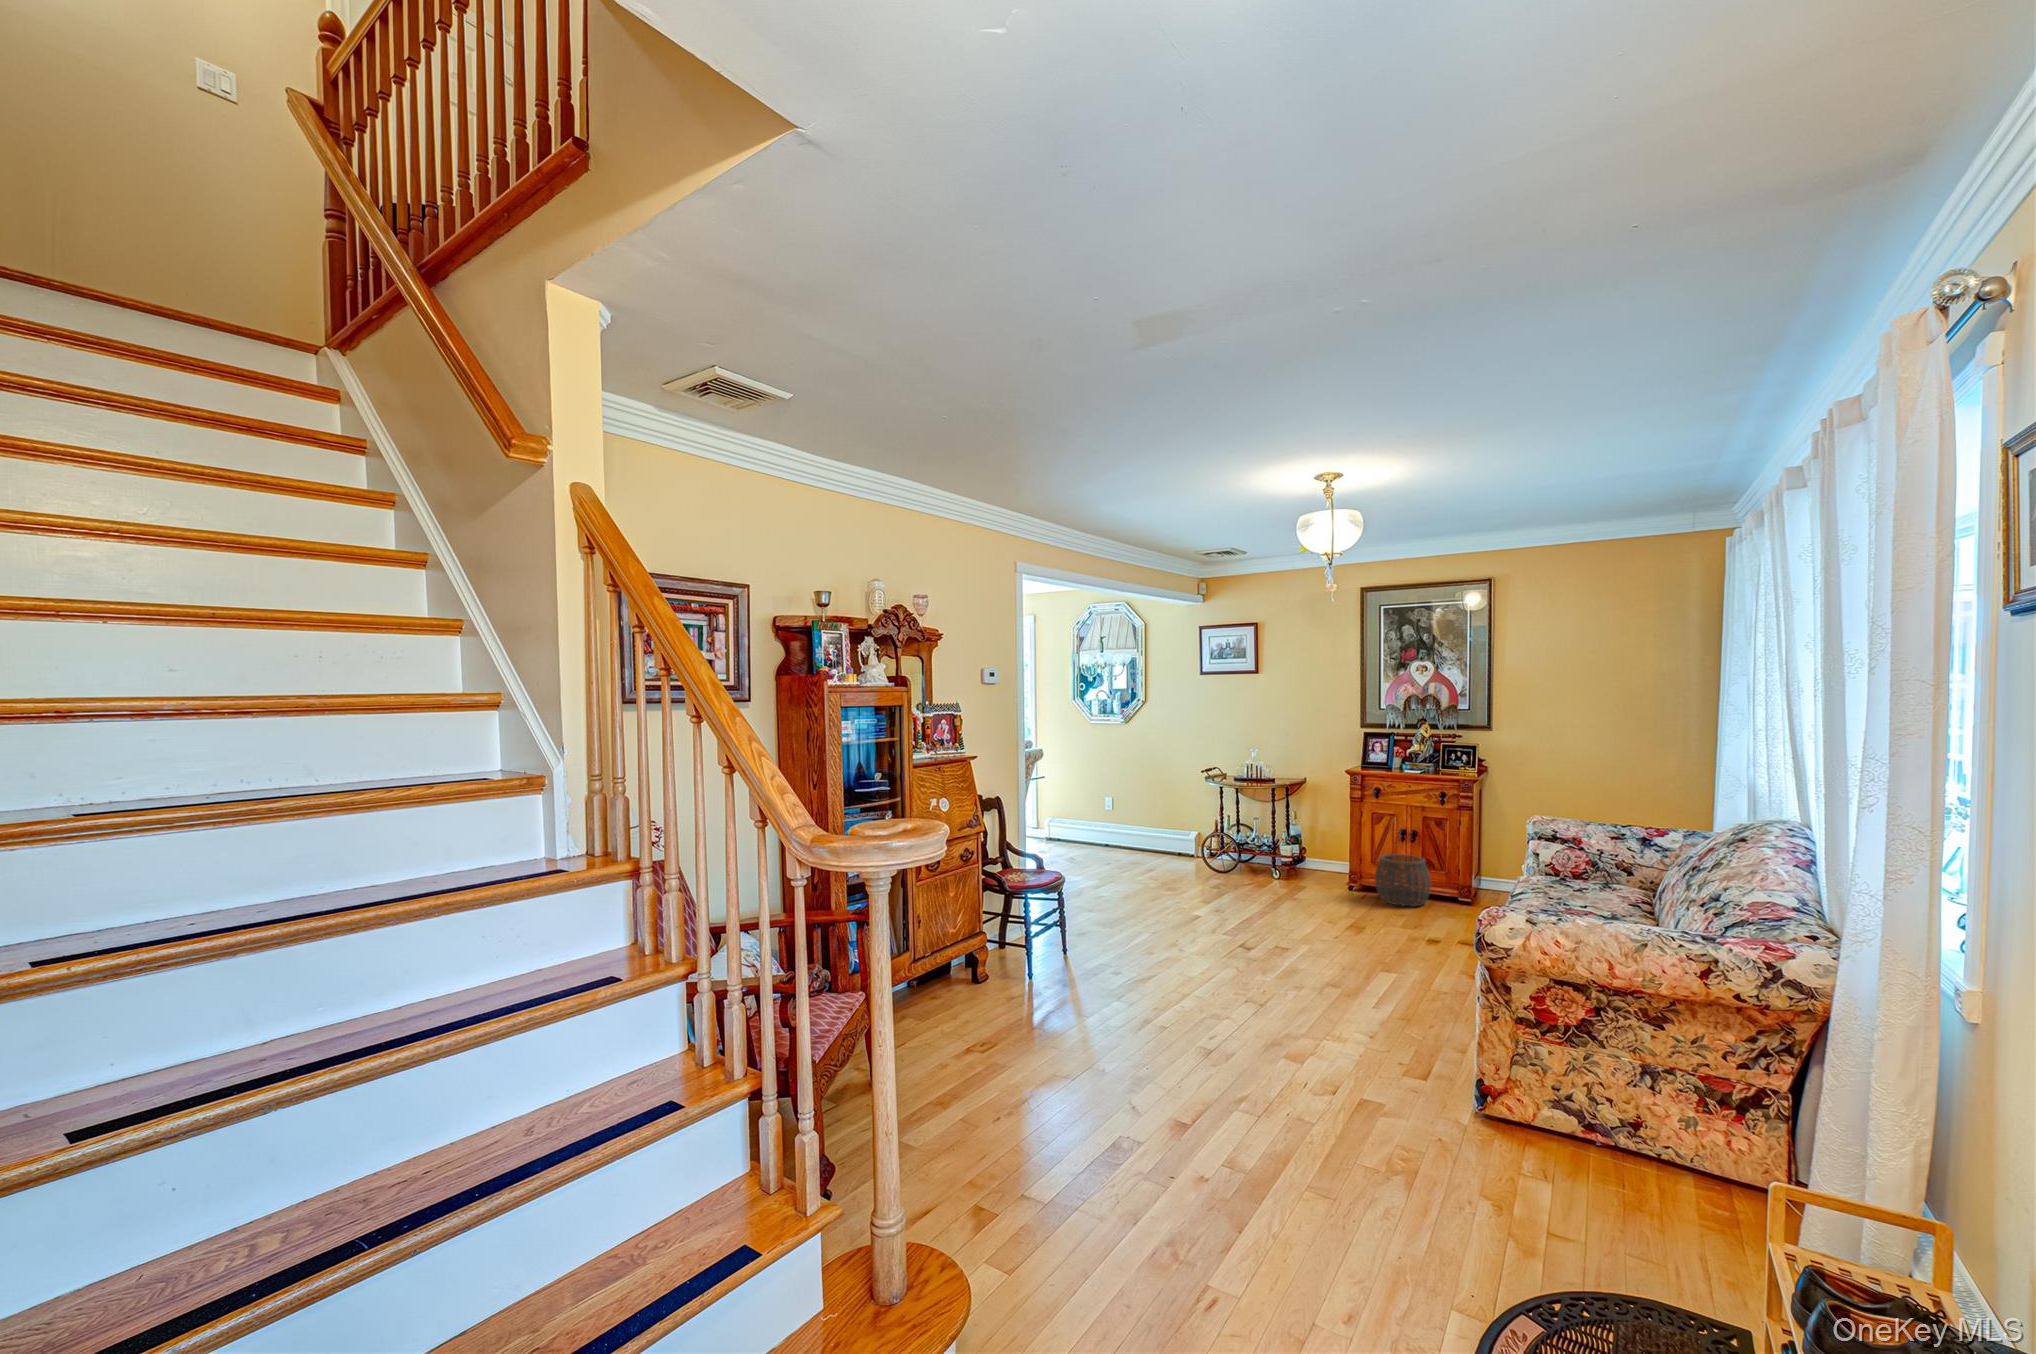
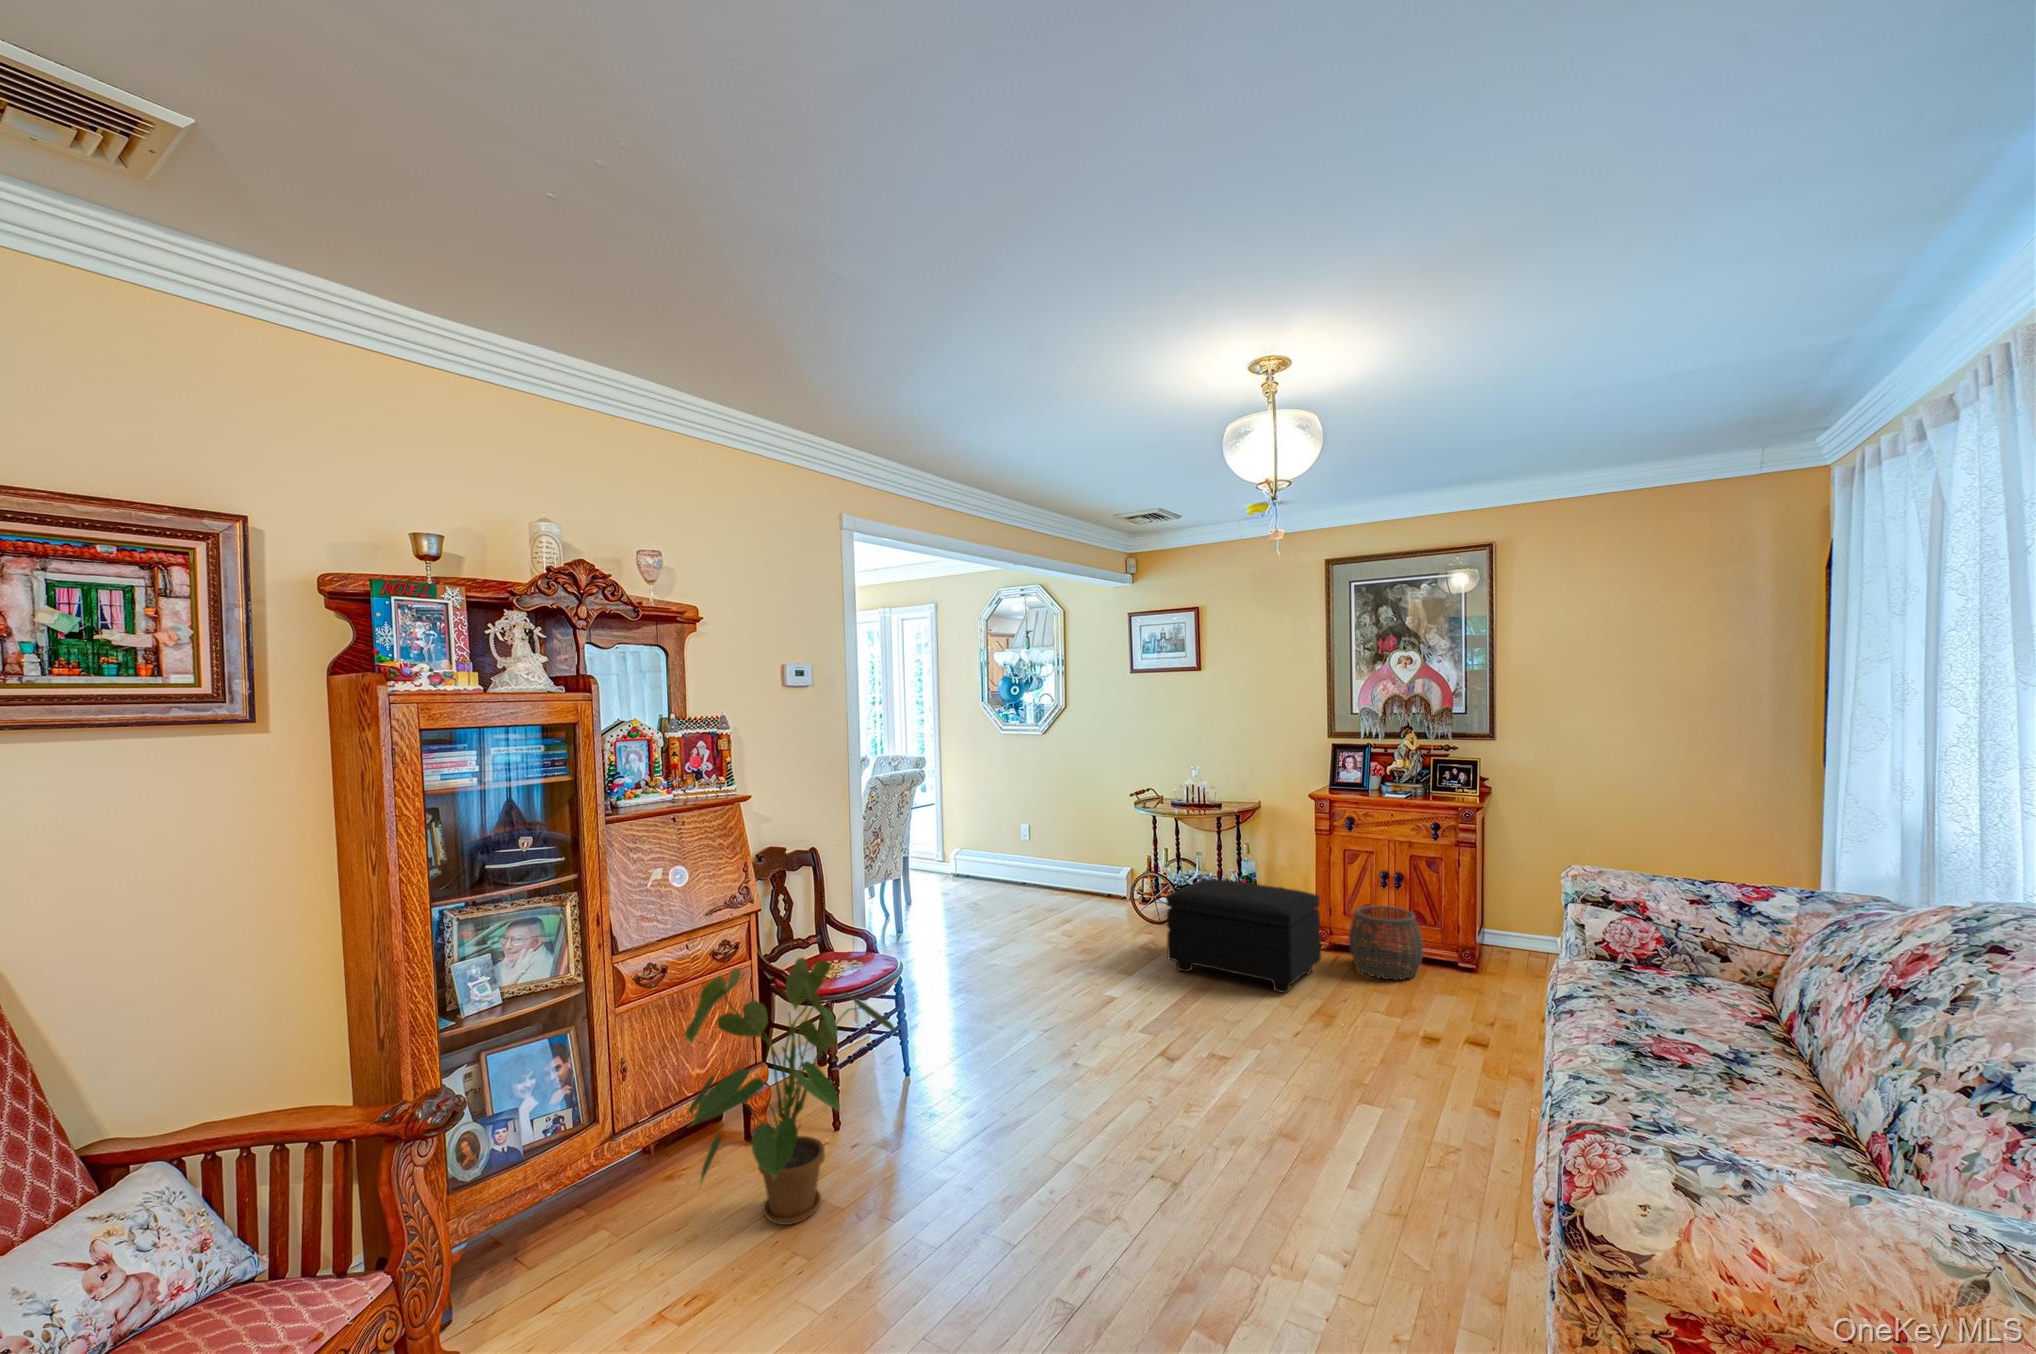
footstool: none [1237,833,1353,913] -> present [1166,879,1321,993]
house plant: none [953,862,1084,1013] -> present [685,958,898,1225]

